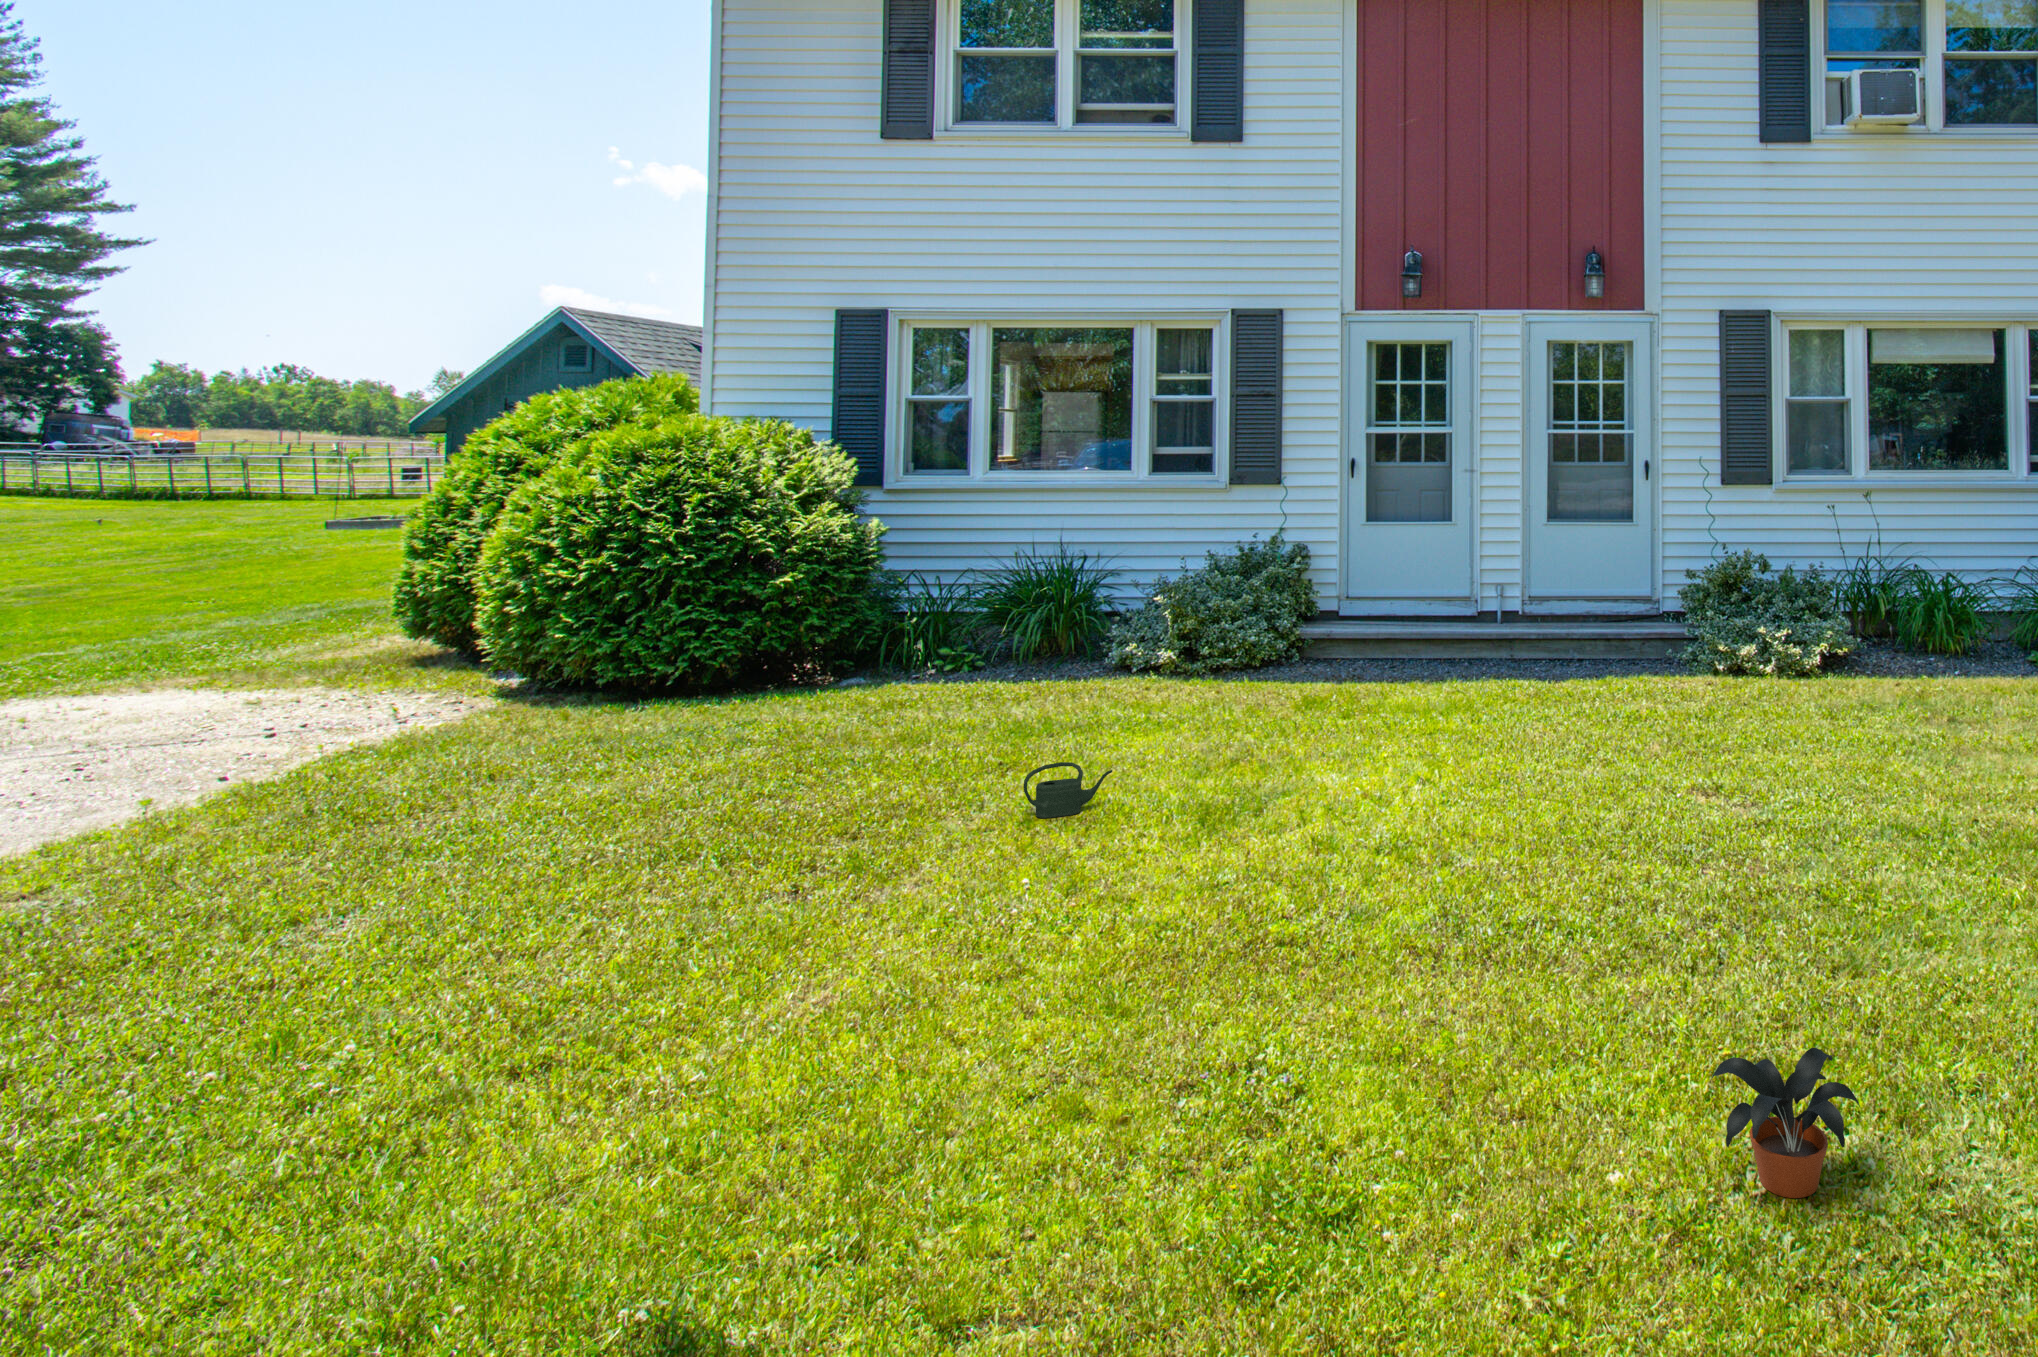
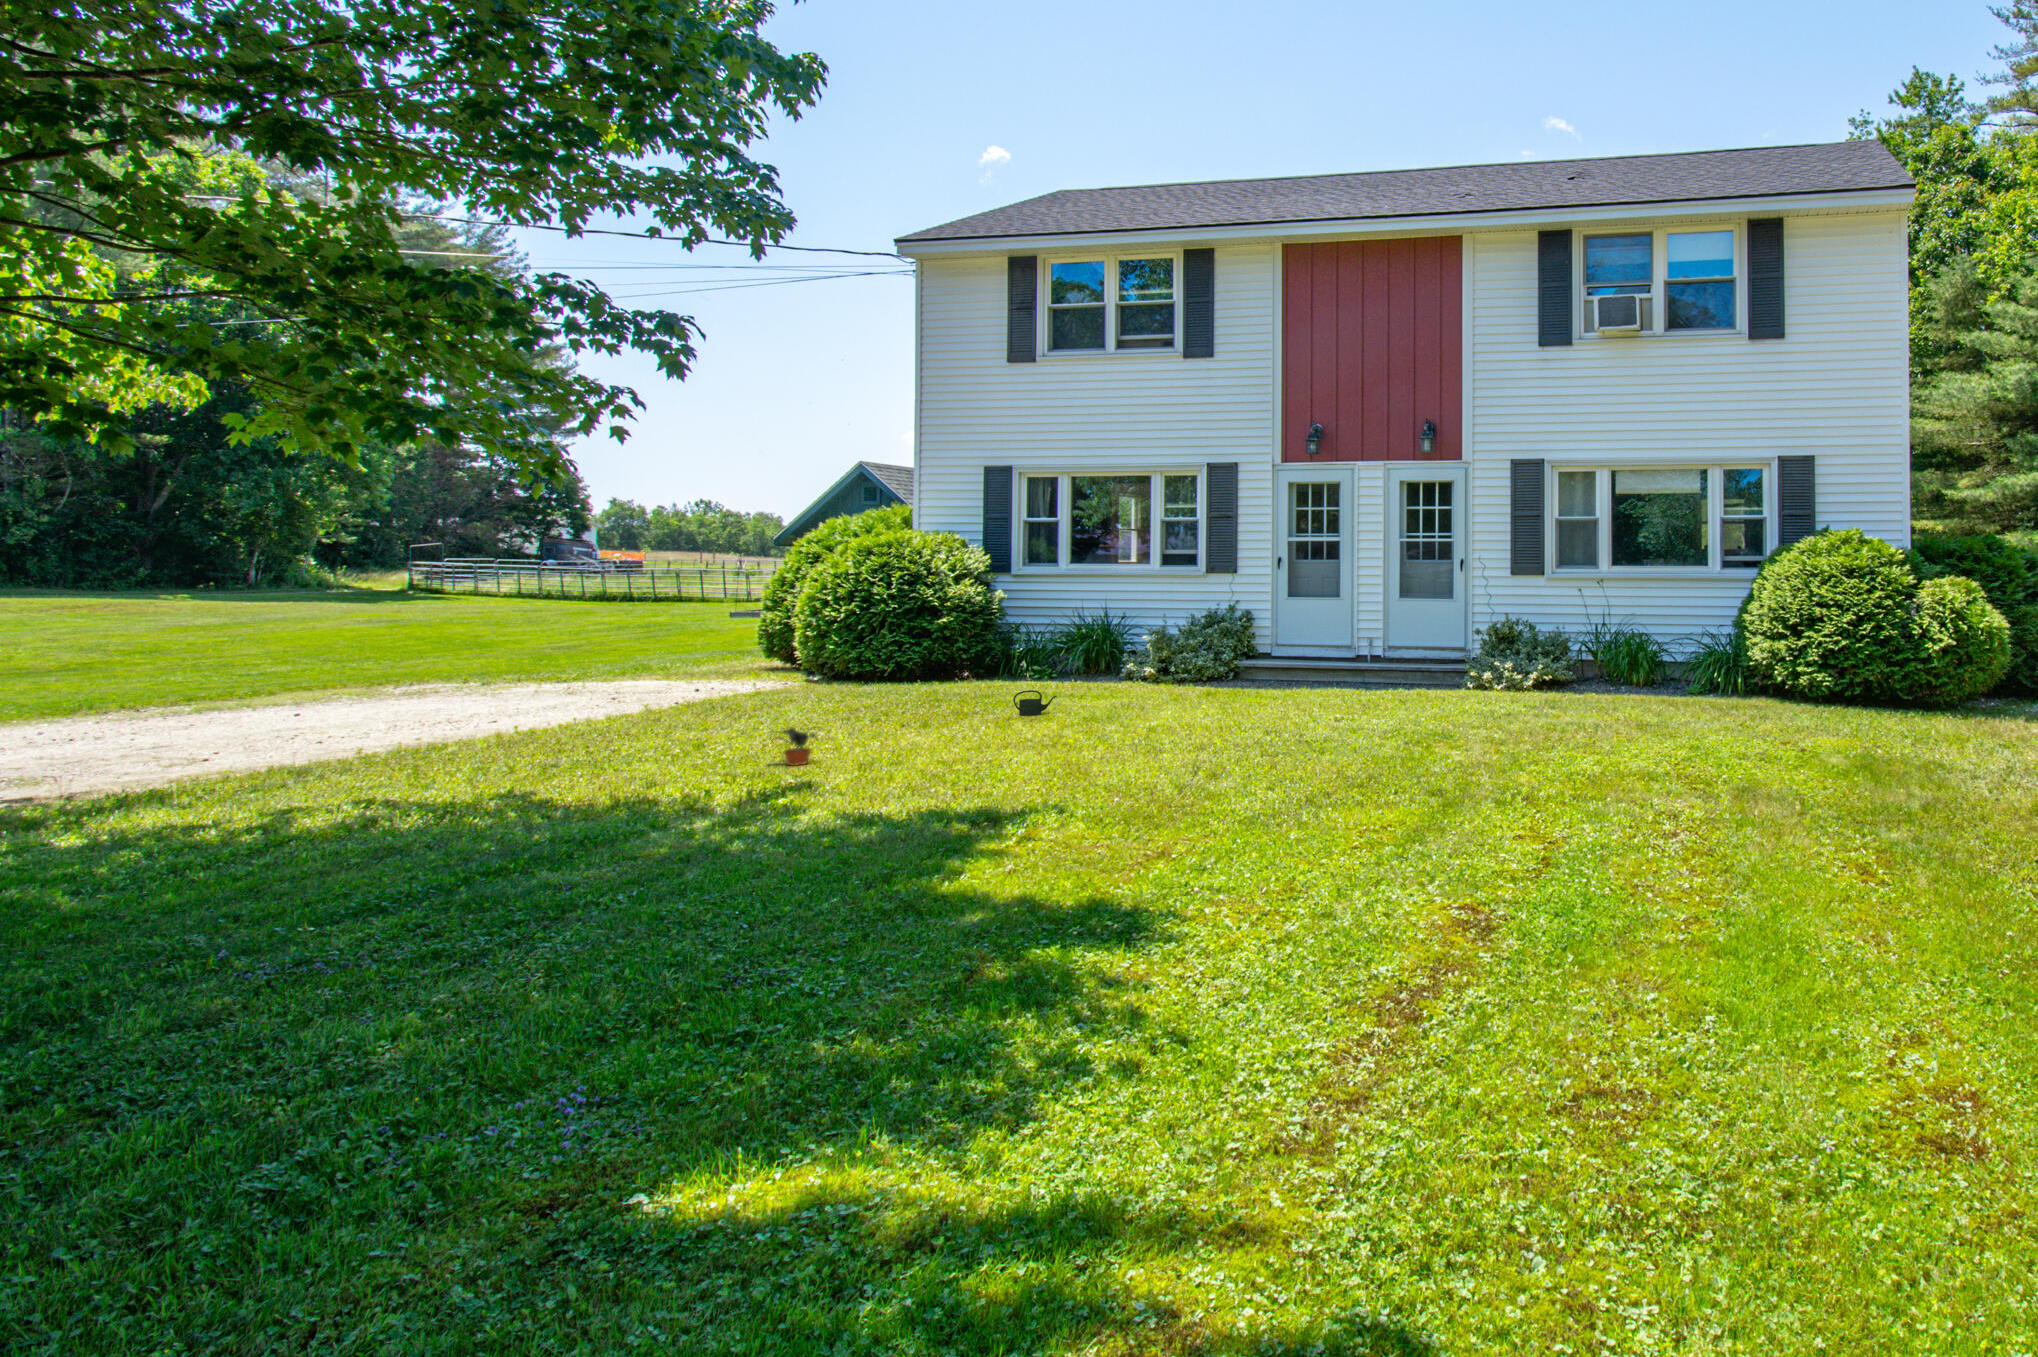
potted plant: present [1710,1048,1860,1198] -> present [772,727,816,766]

